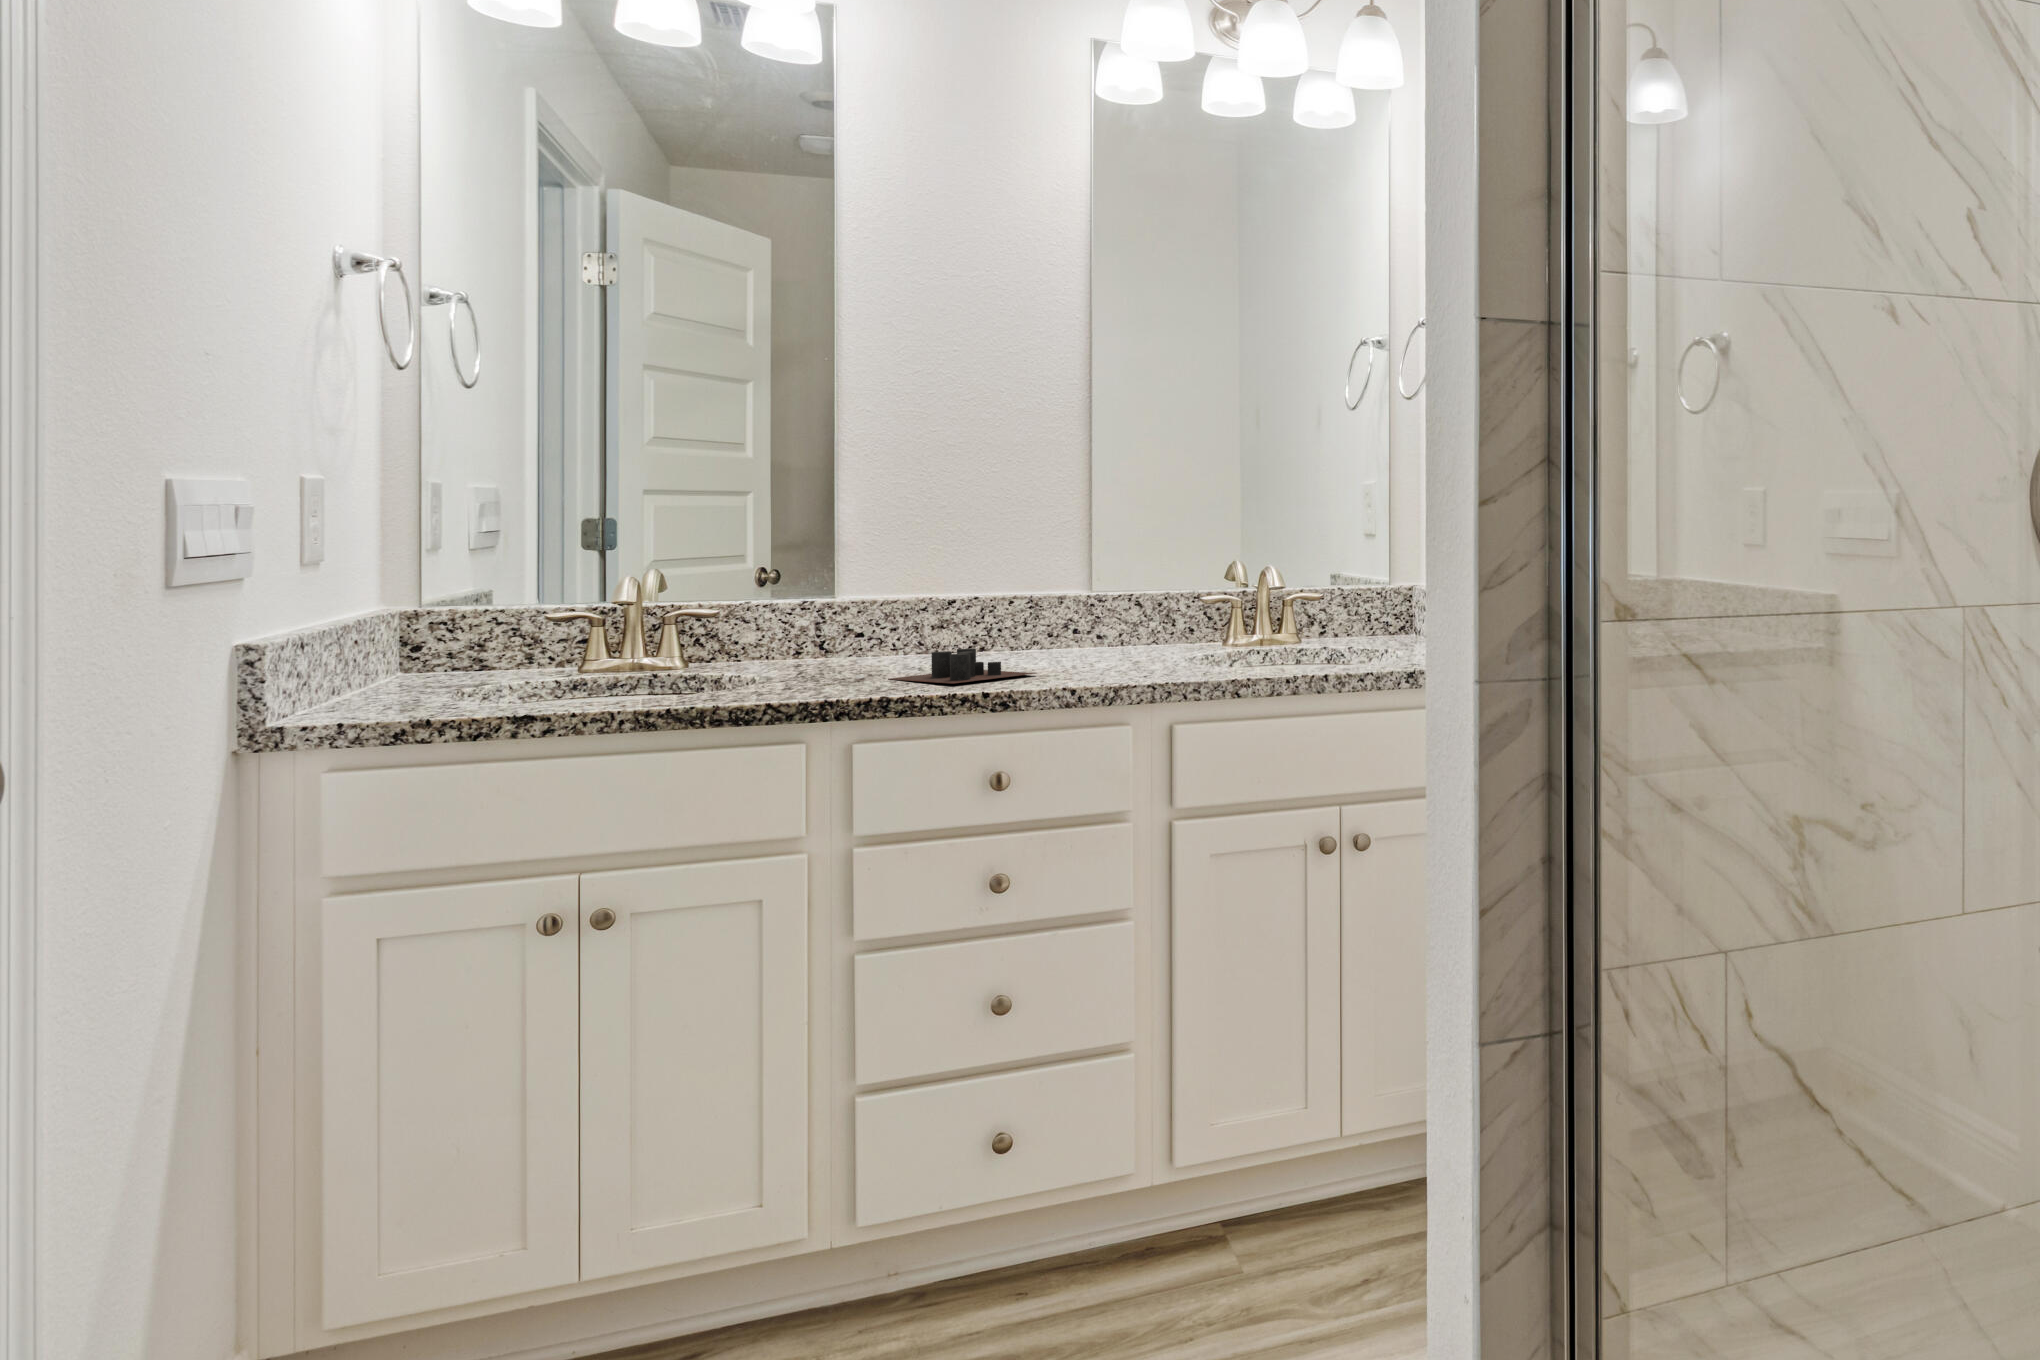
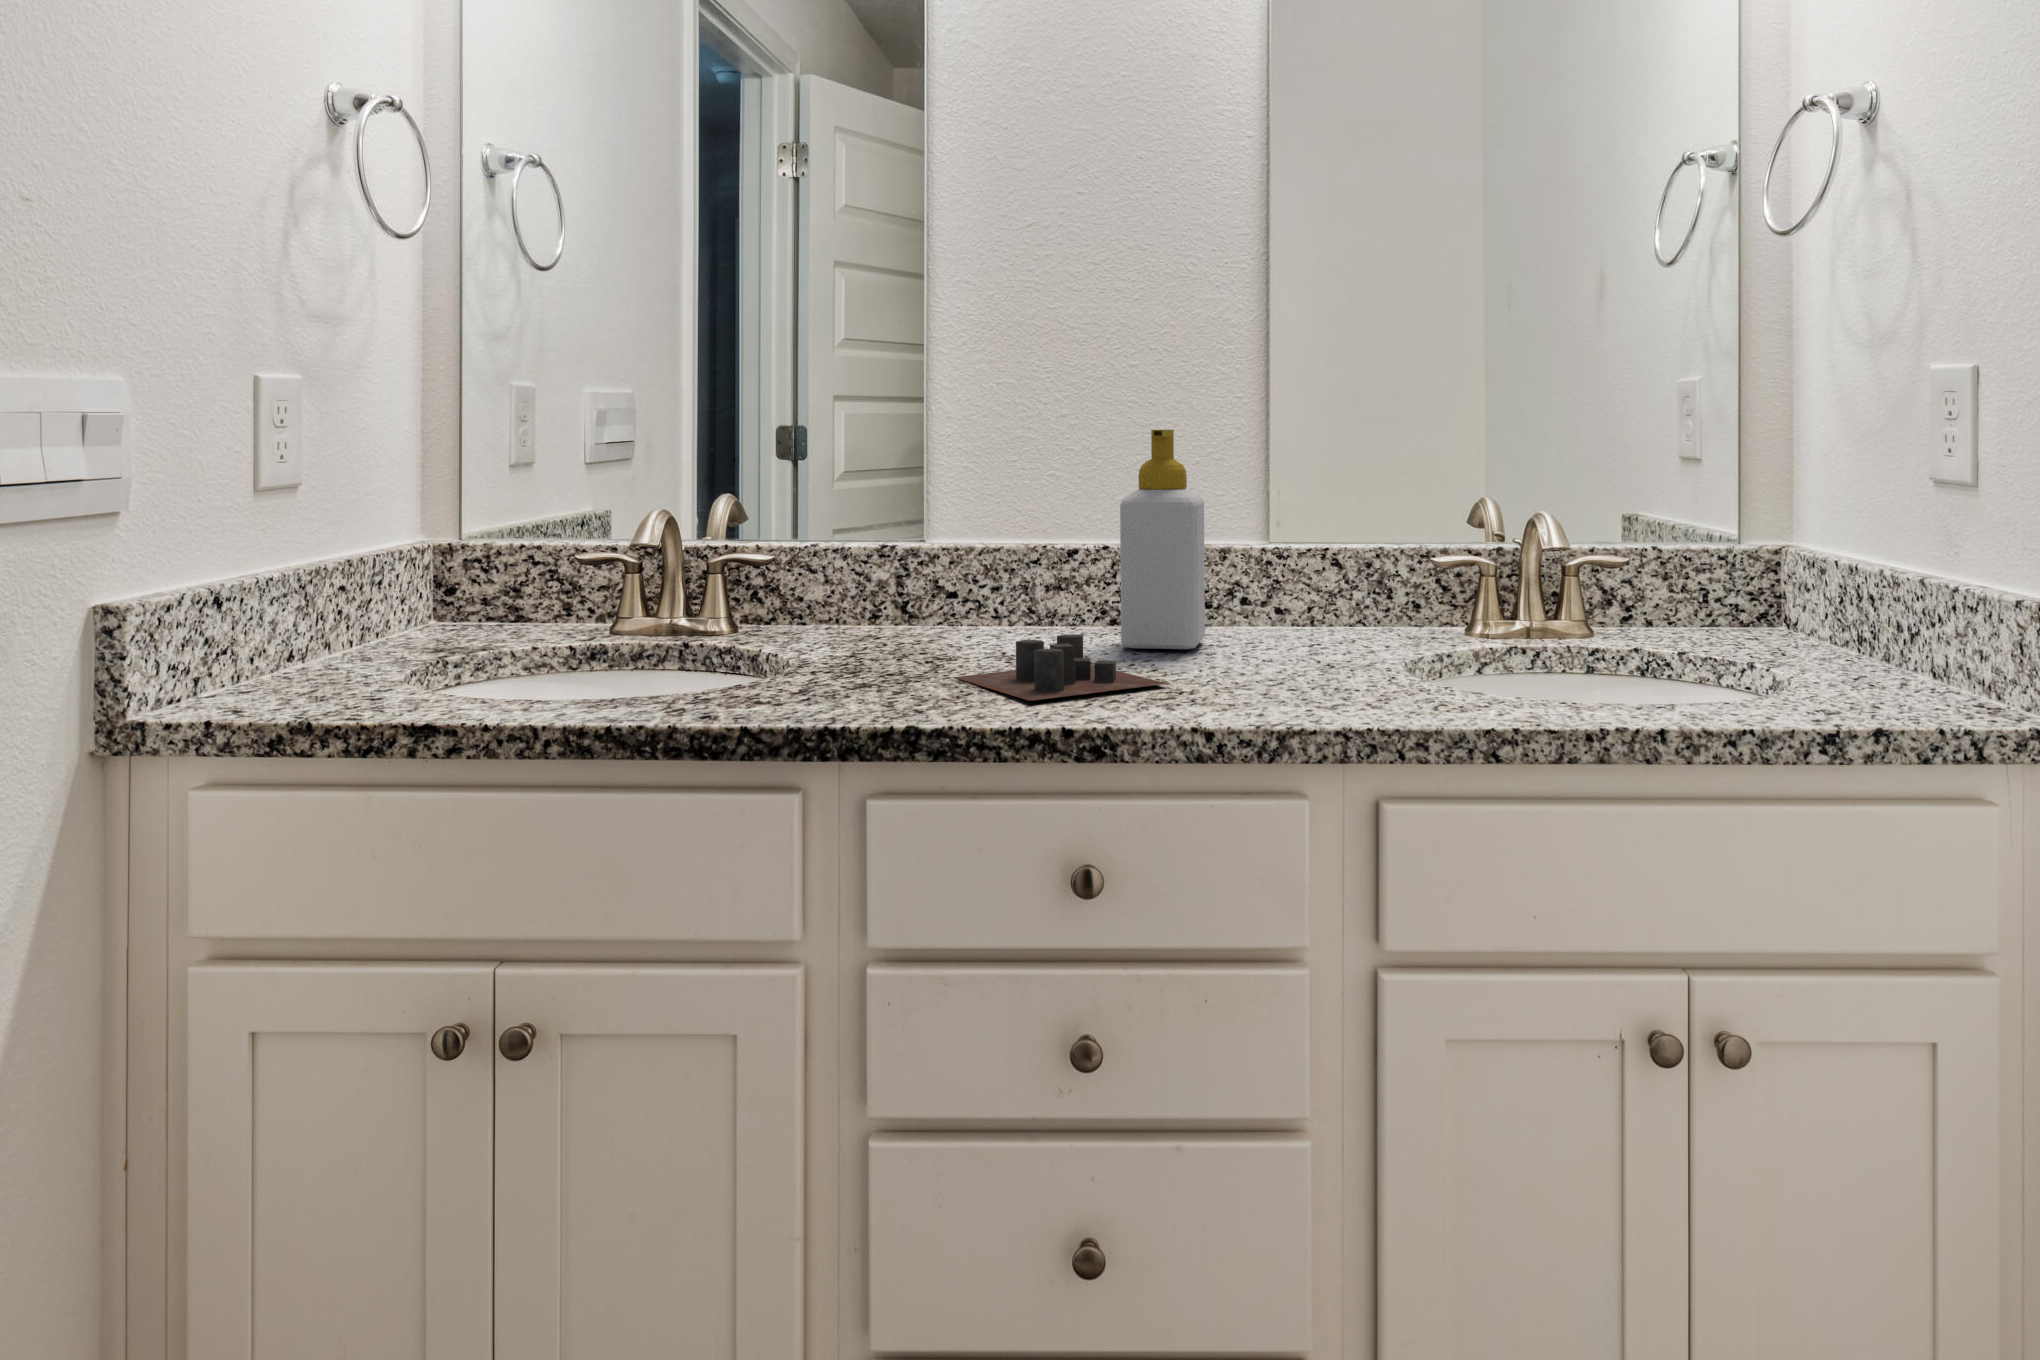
soap bottle: none [992,514,1049,662] -> present [1120,430,1205,649]

